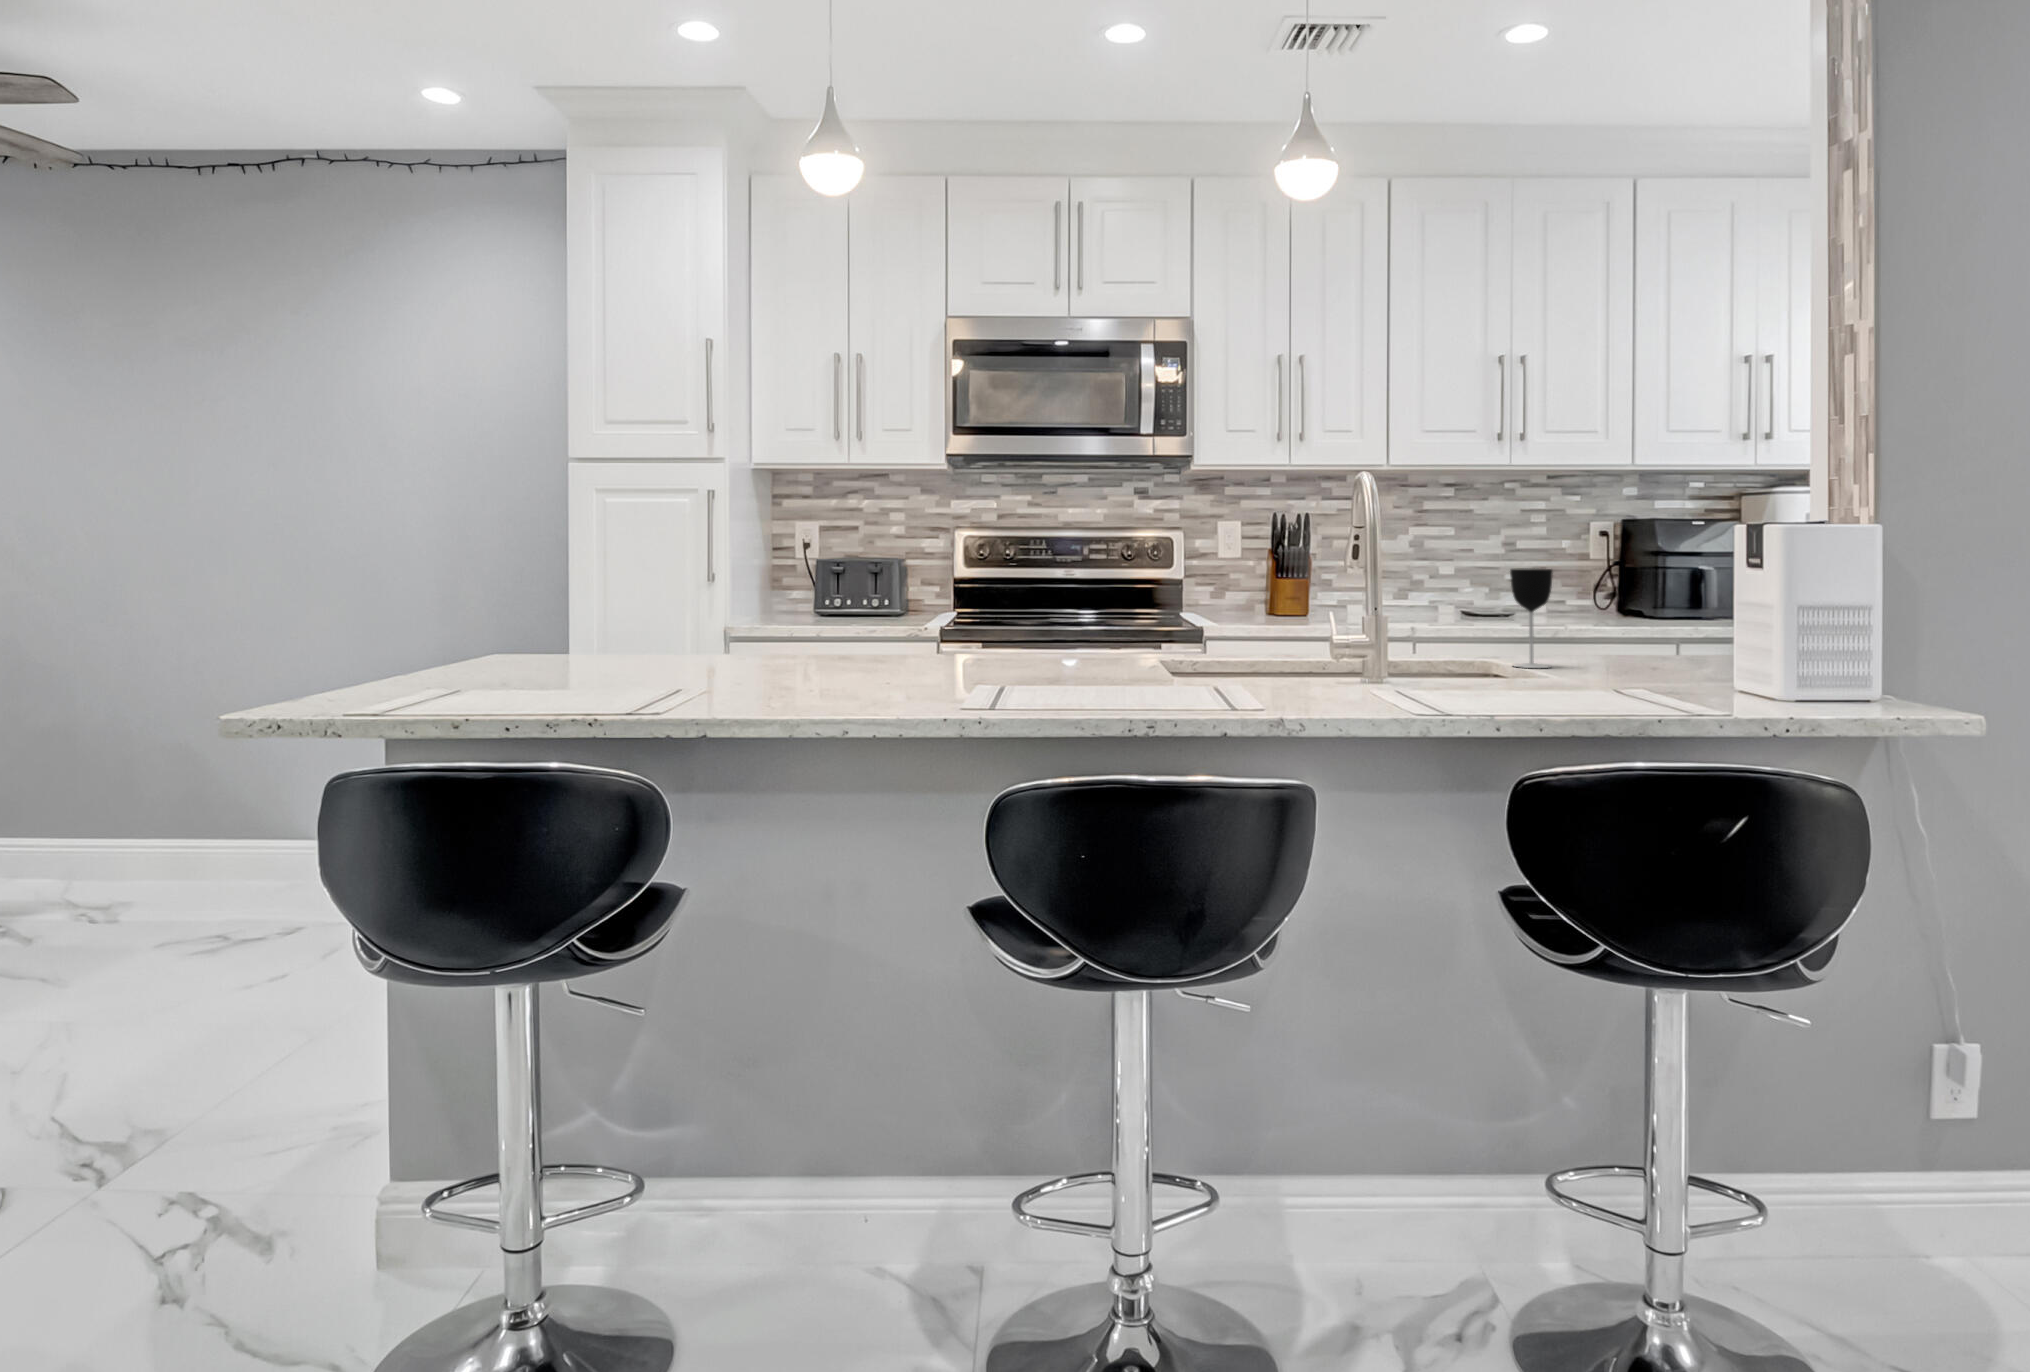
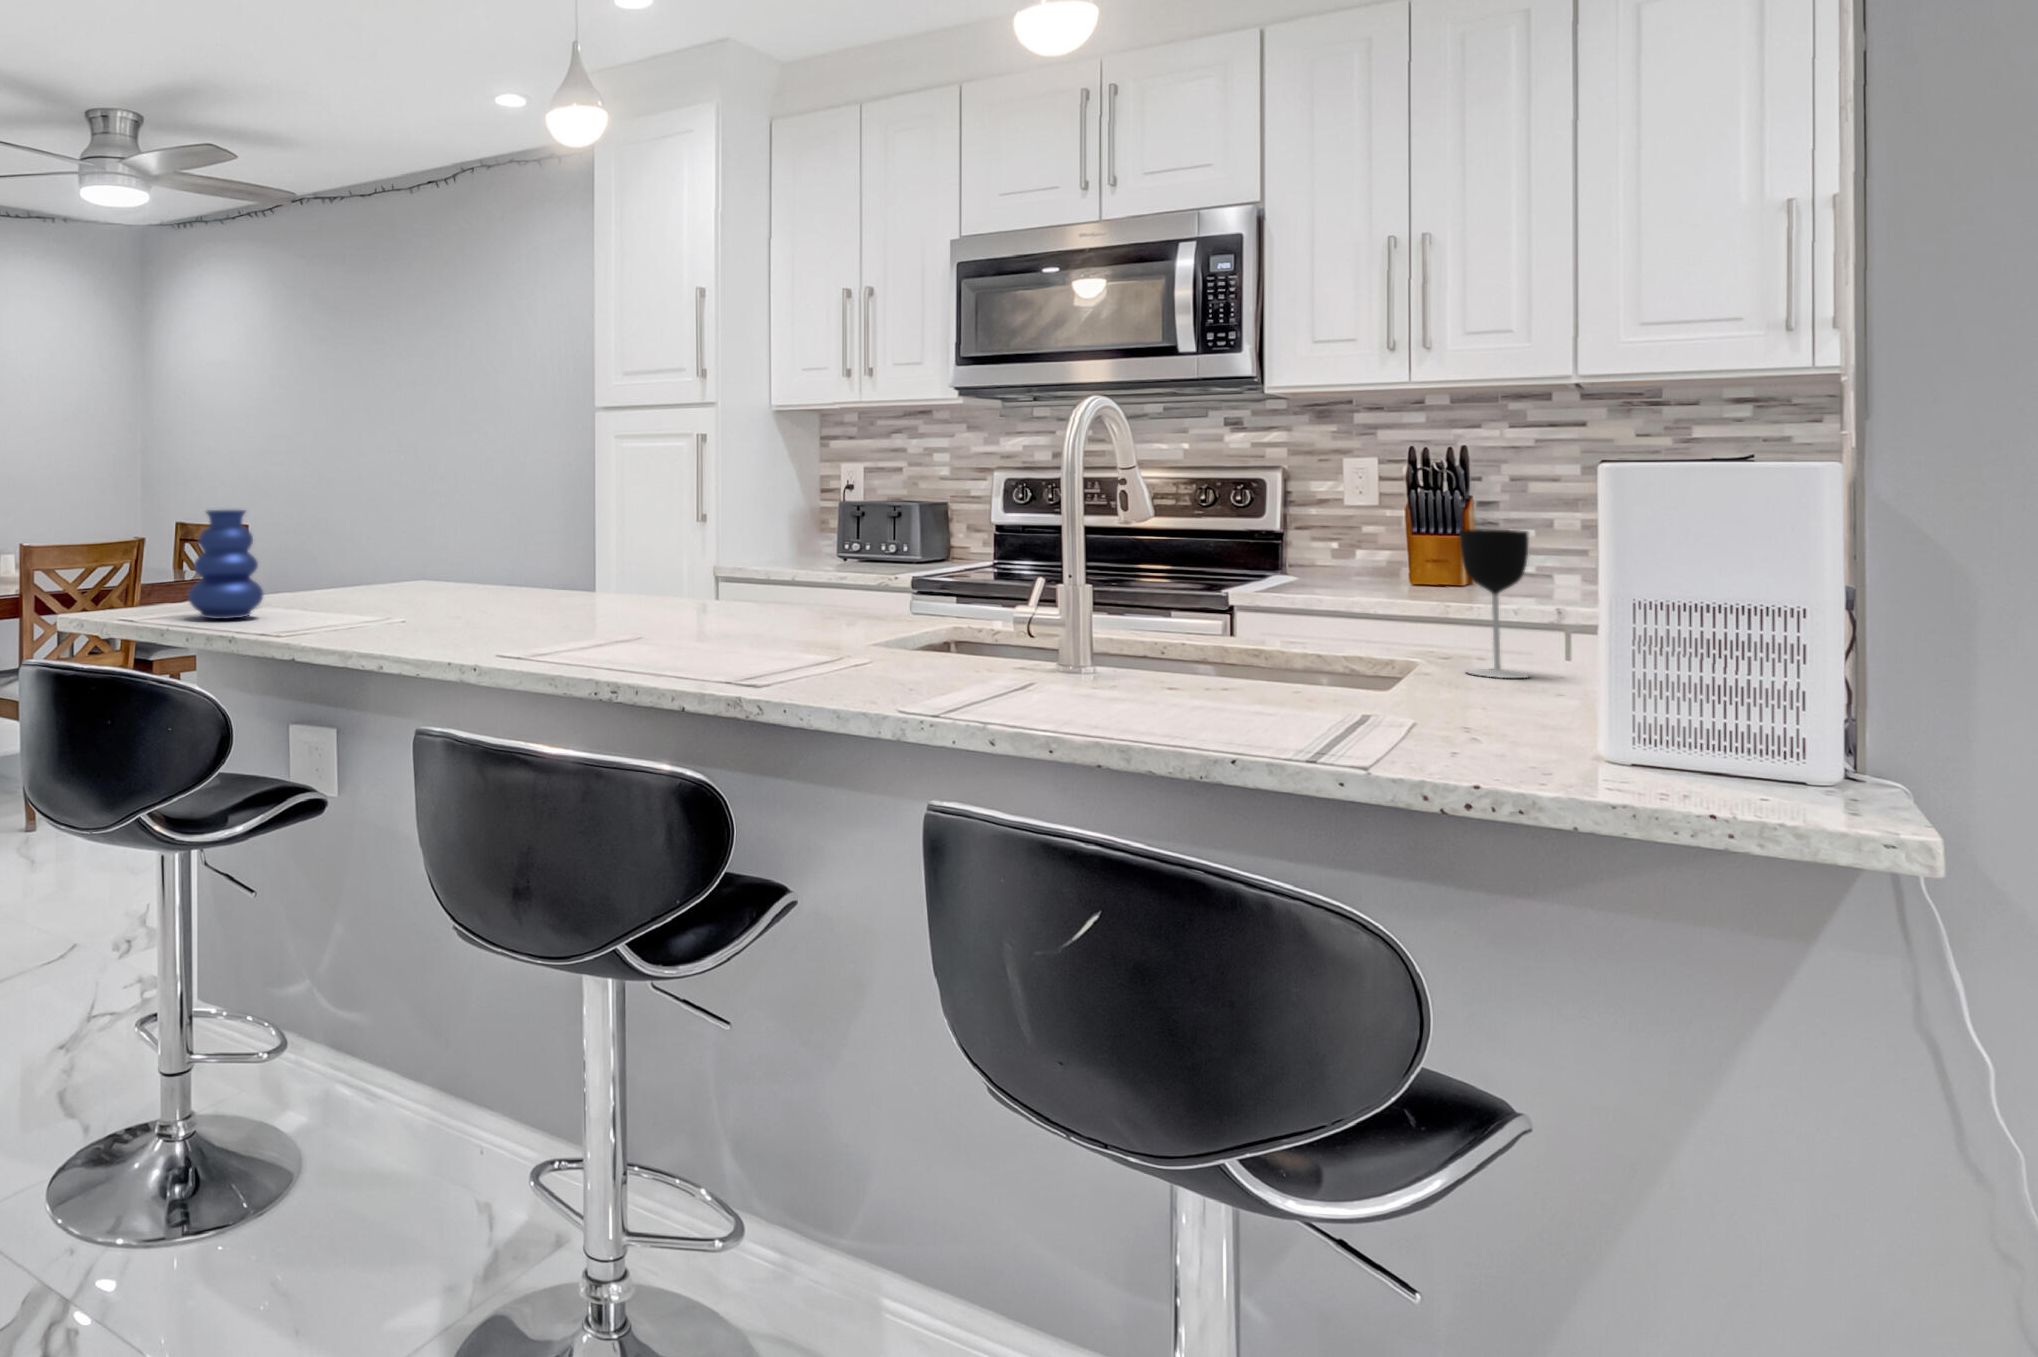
vase: none [415,569,512,701] -> present [188,510,263,619]

